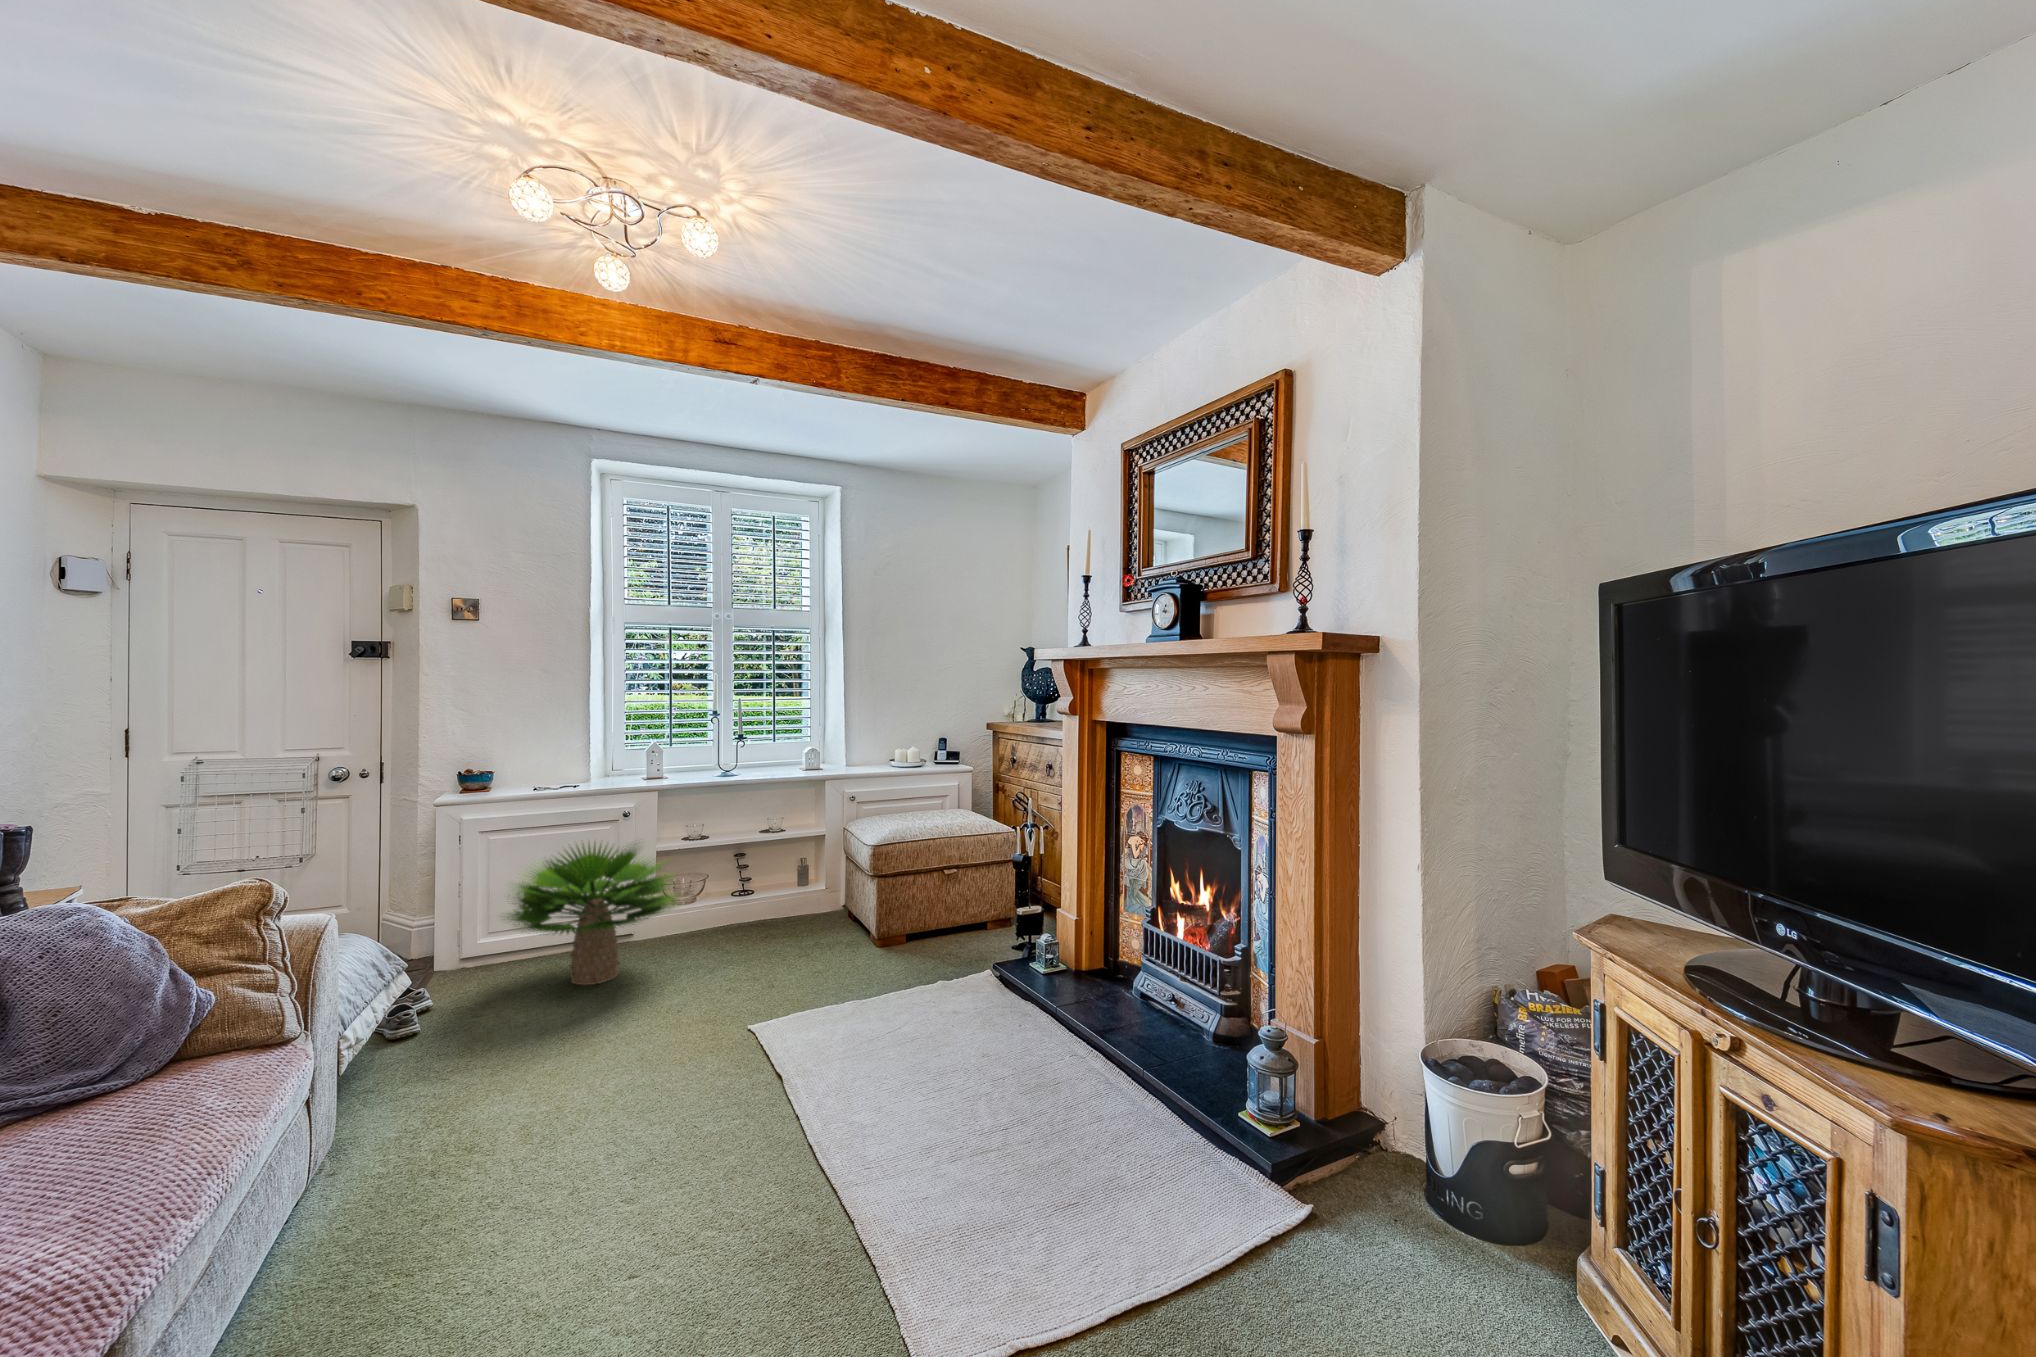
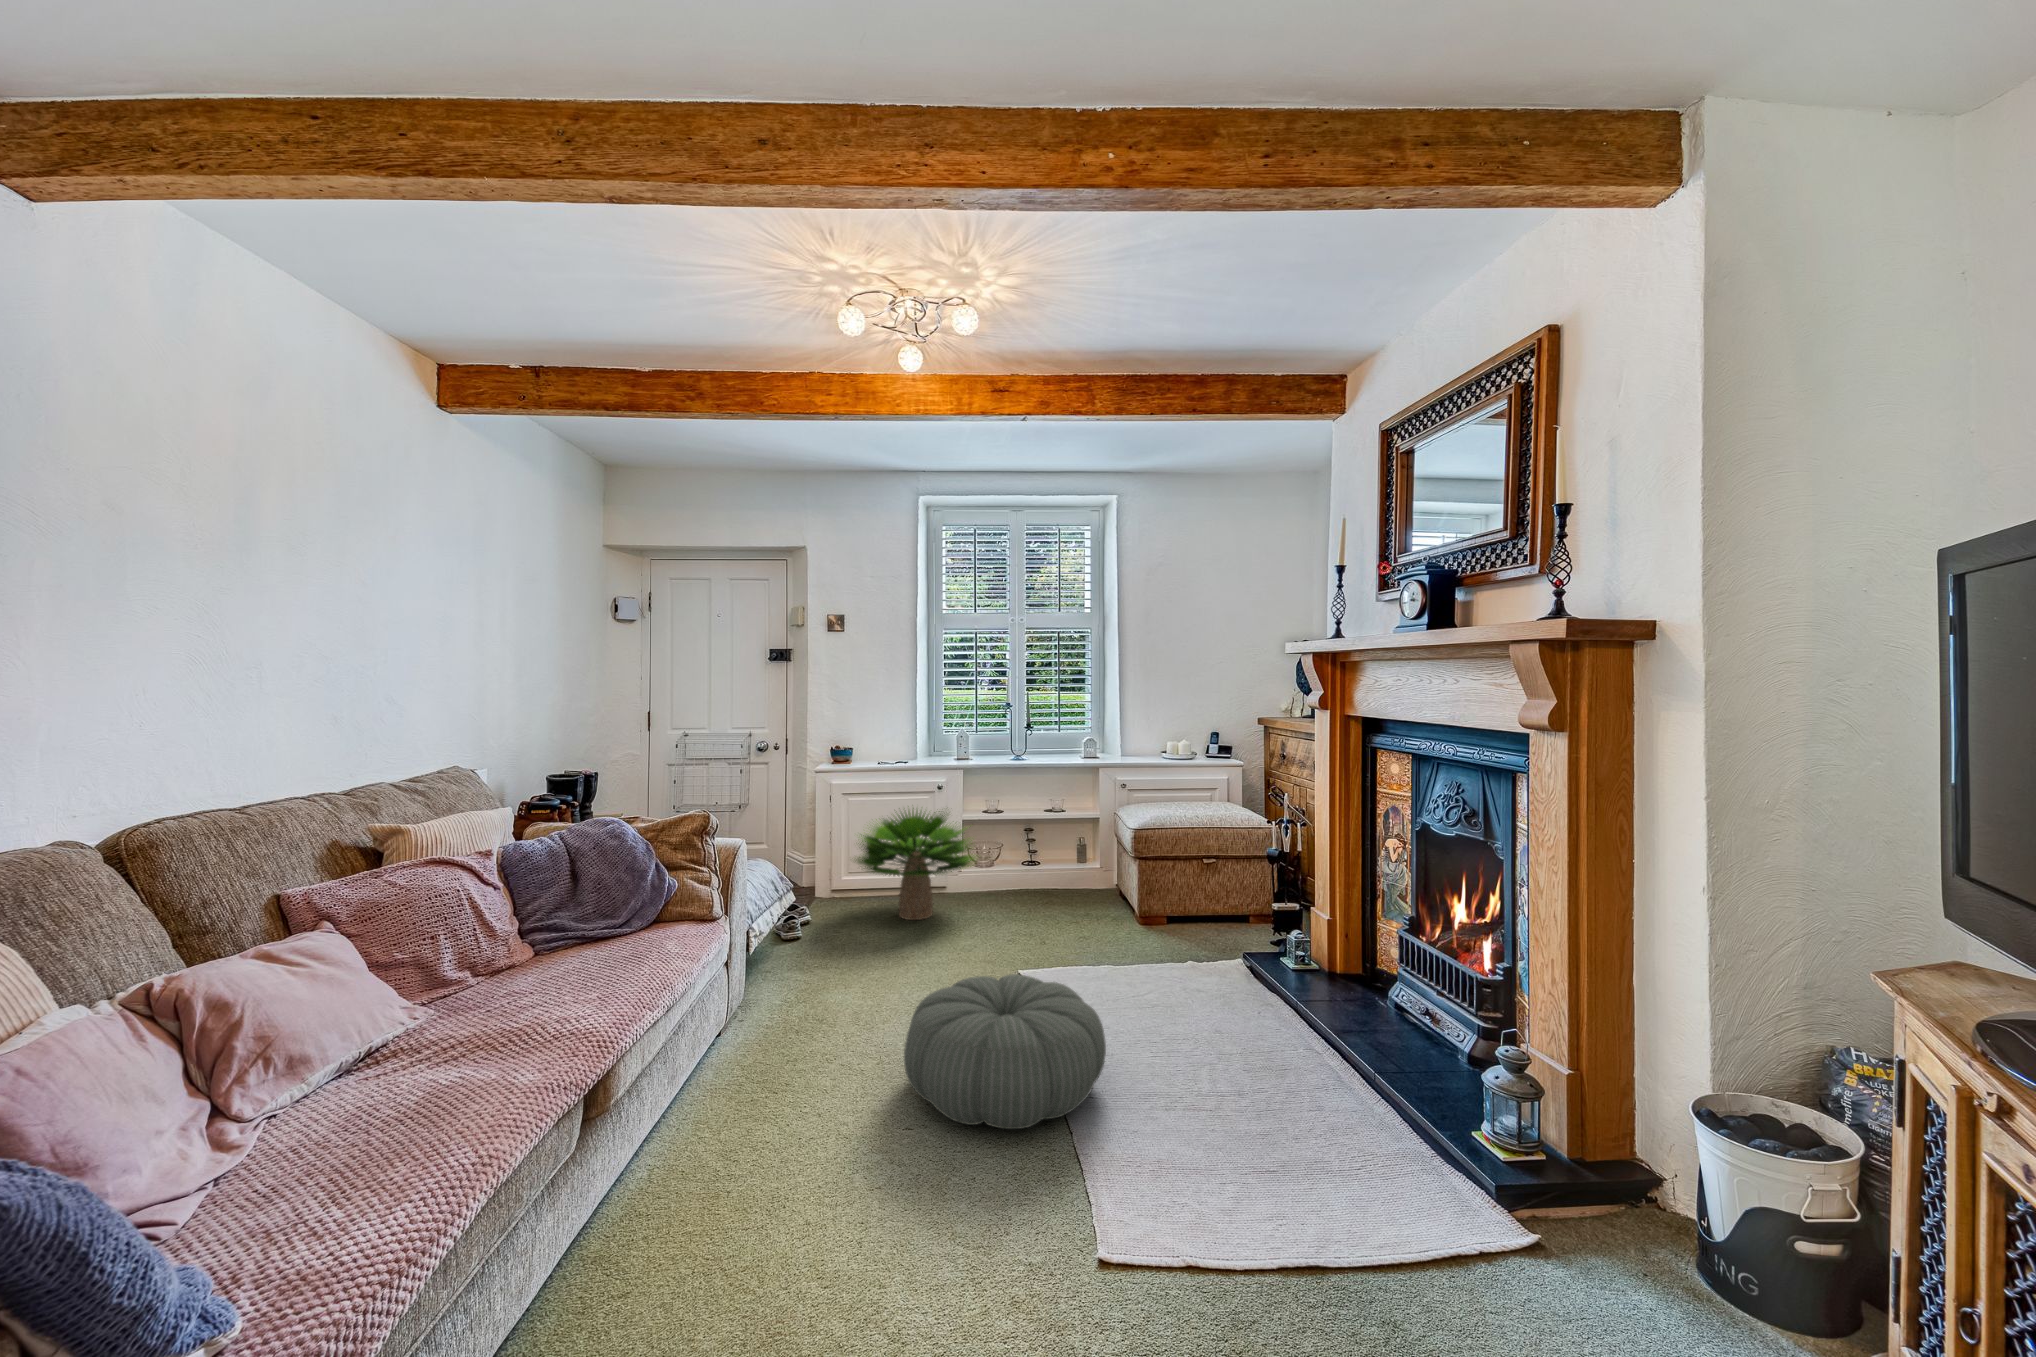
pouf: none [622,1039,880,1249] -> present [904,974,1106,1129]

